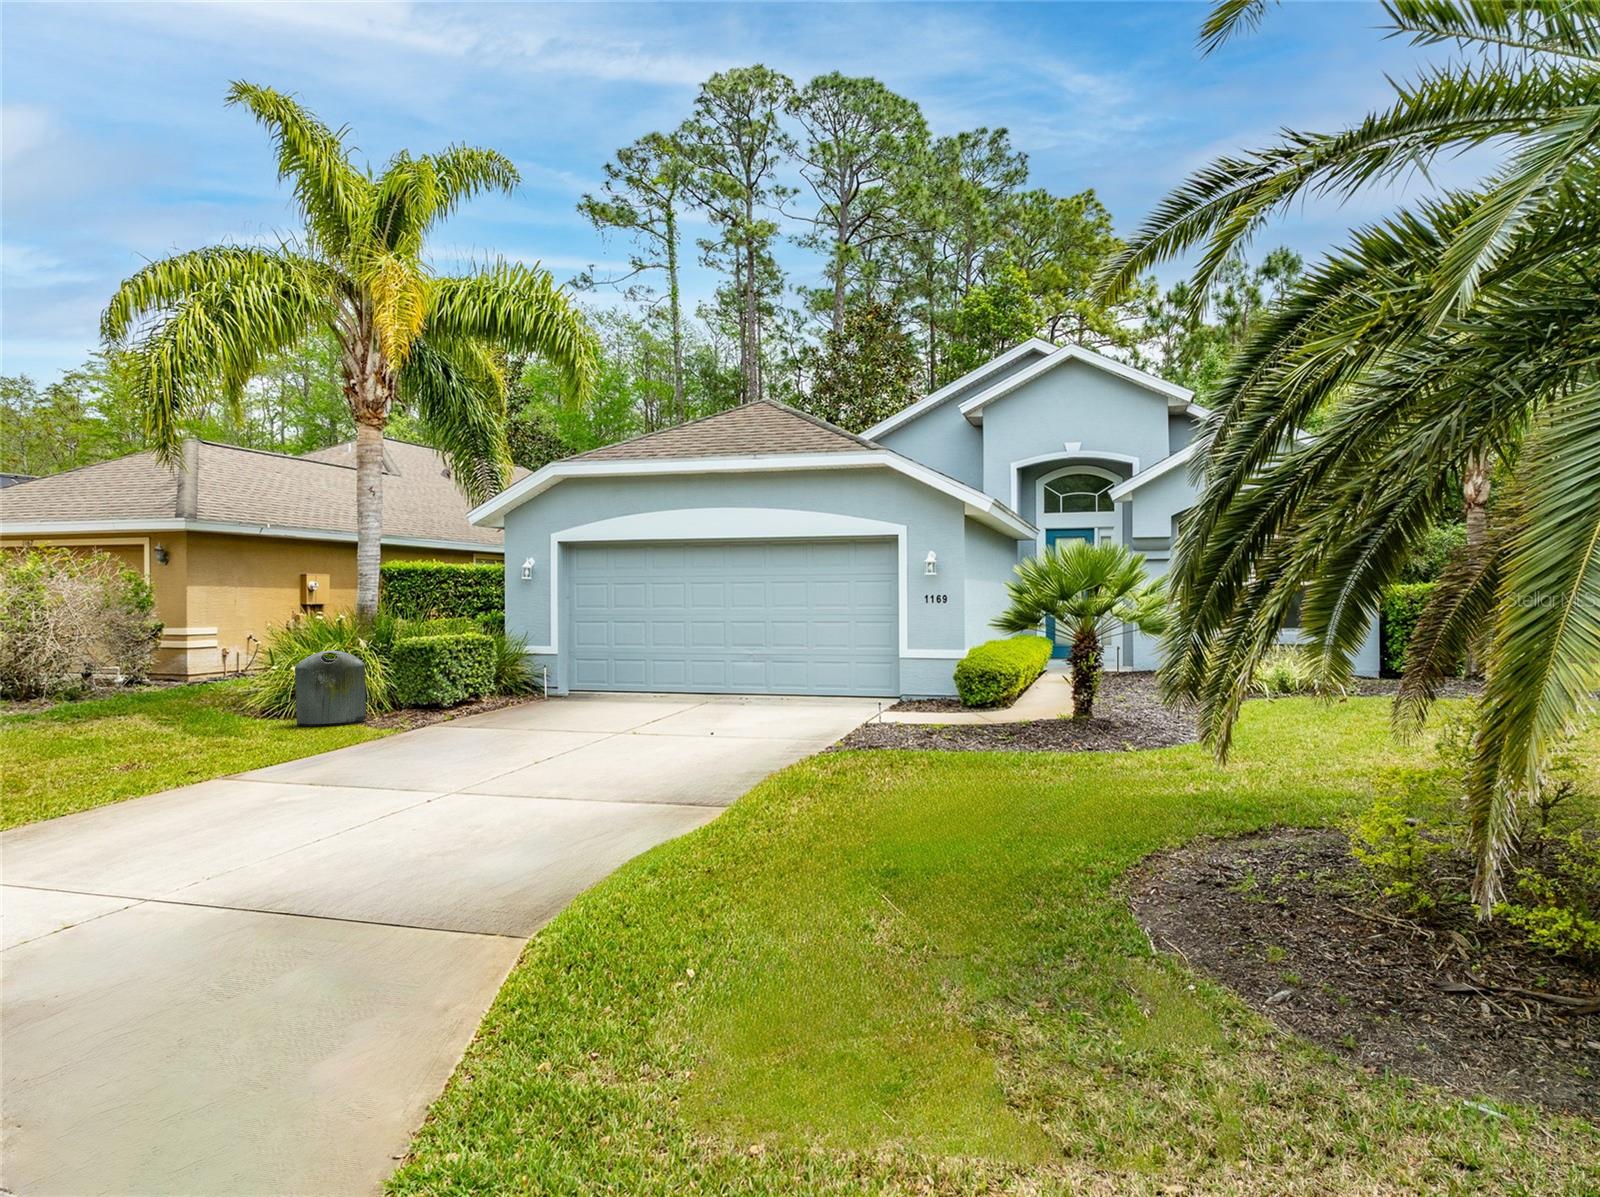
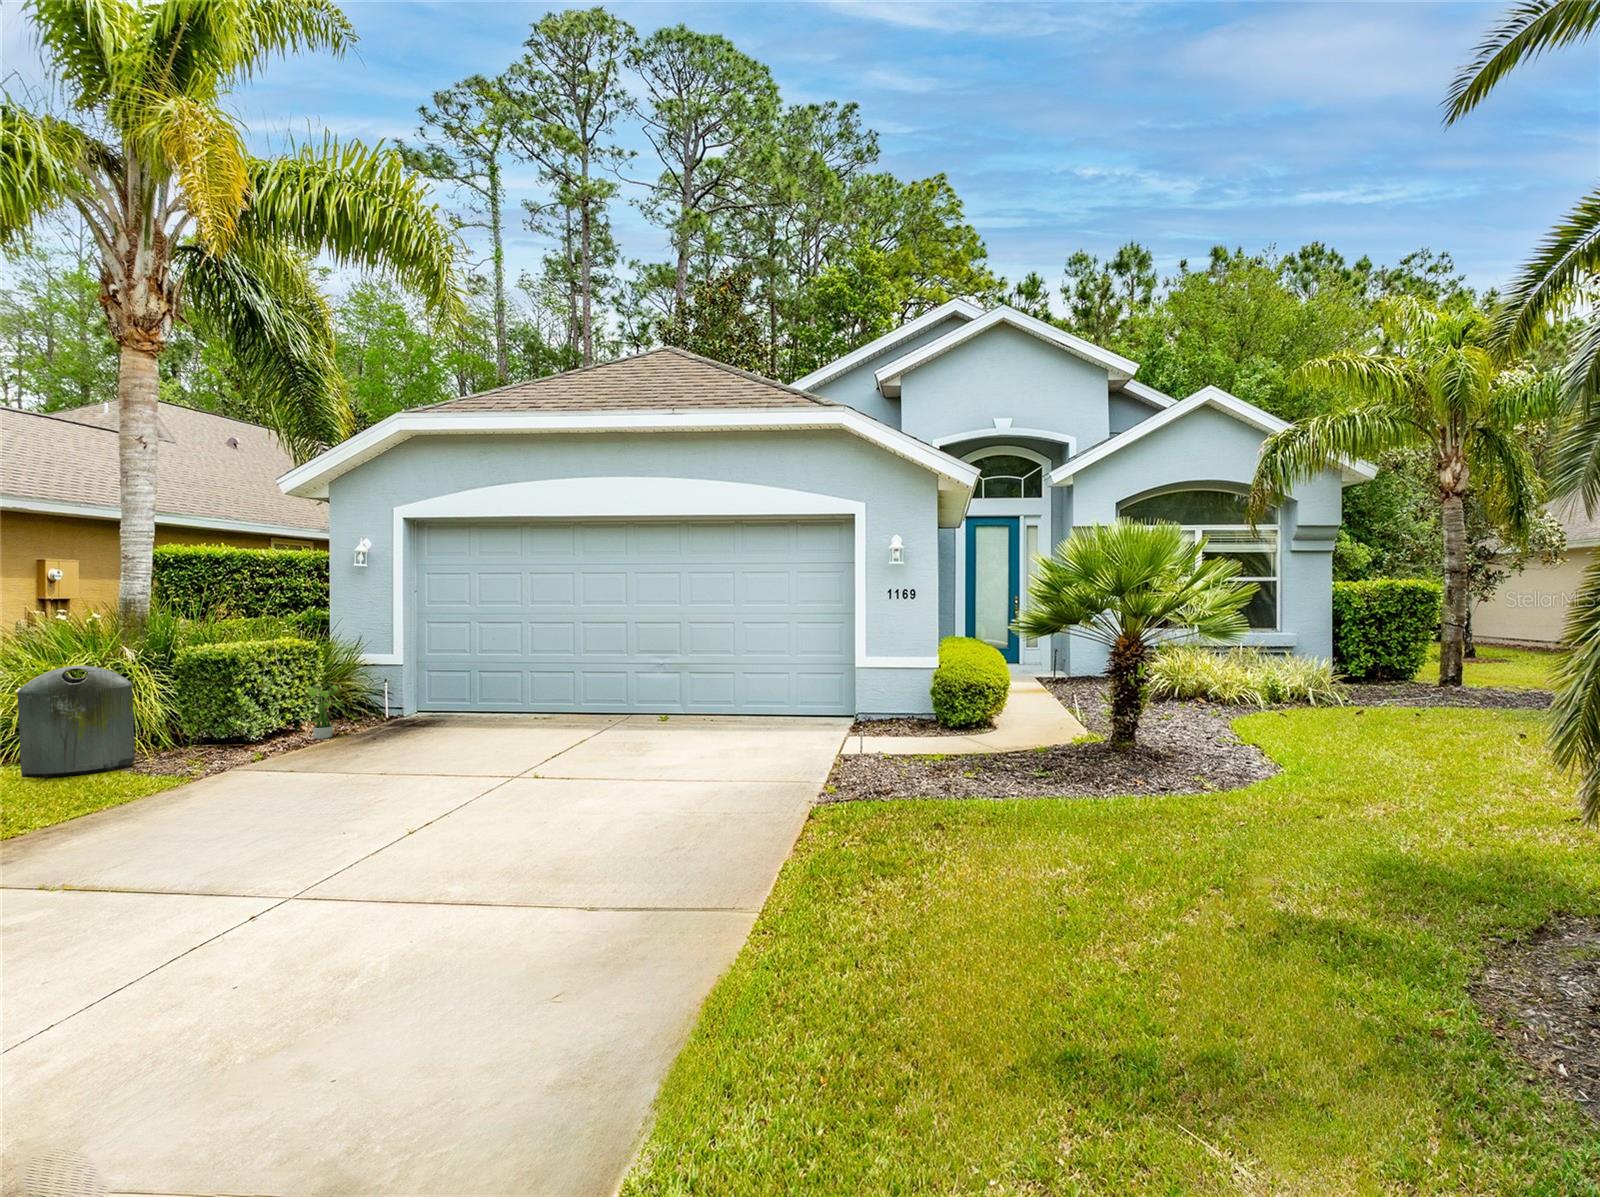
potted plant: none [478,668,506,709] -> present [306,684,342,739]

